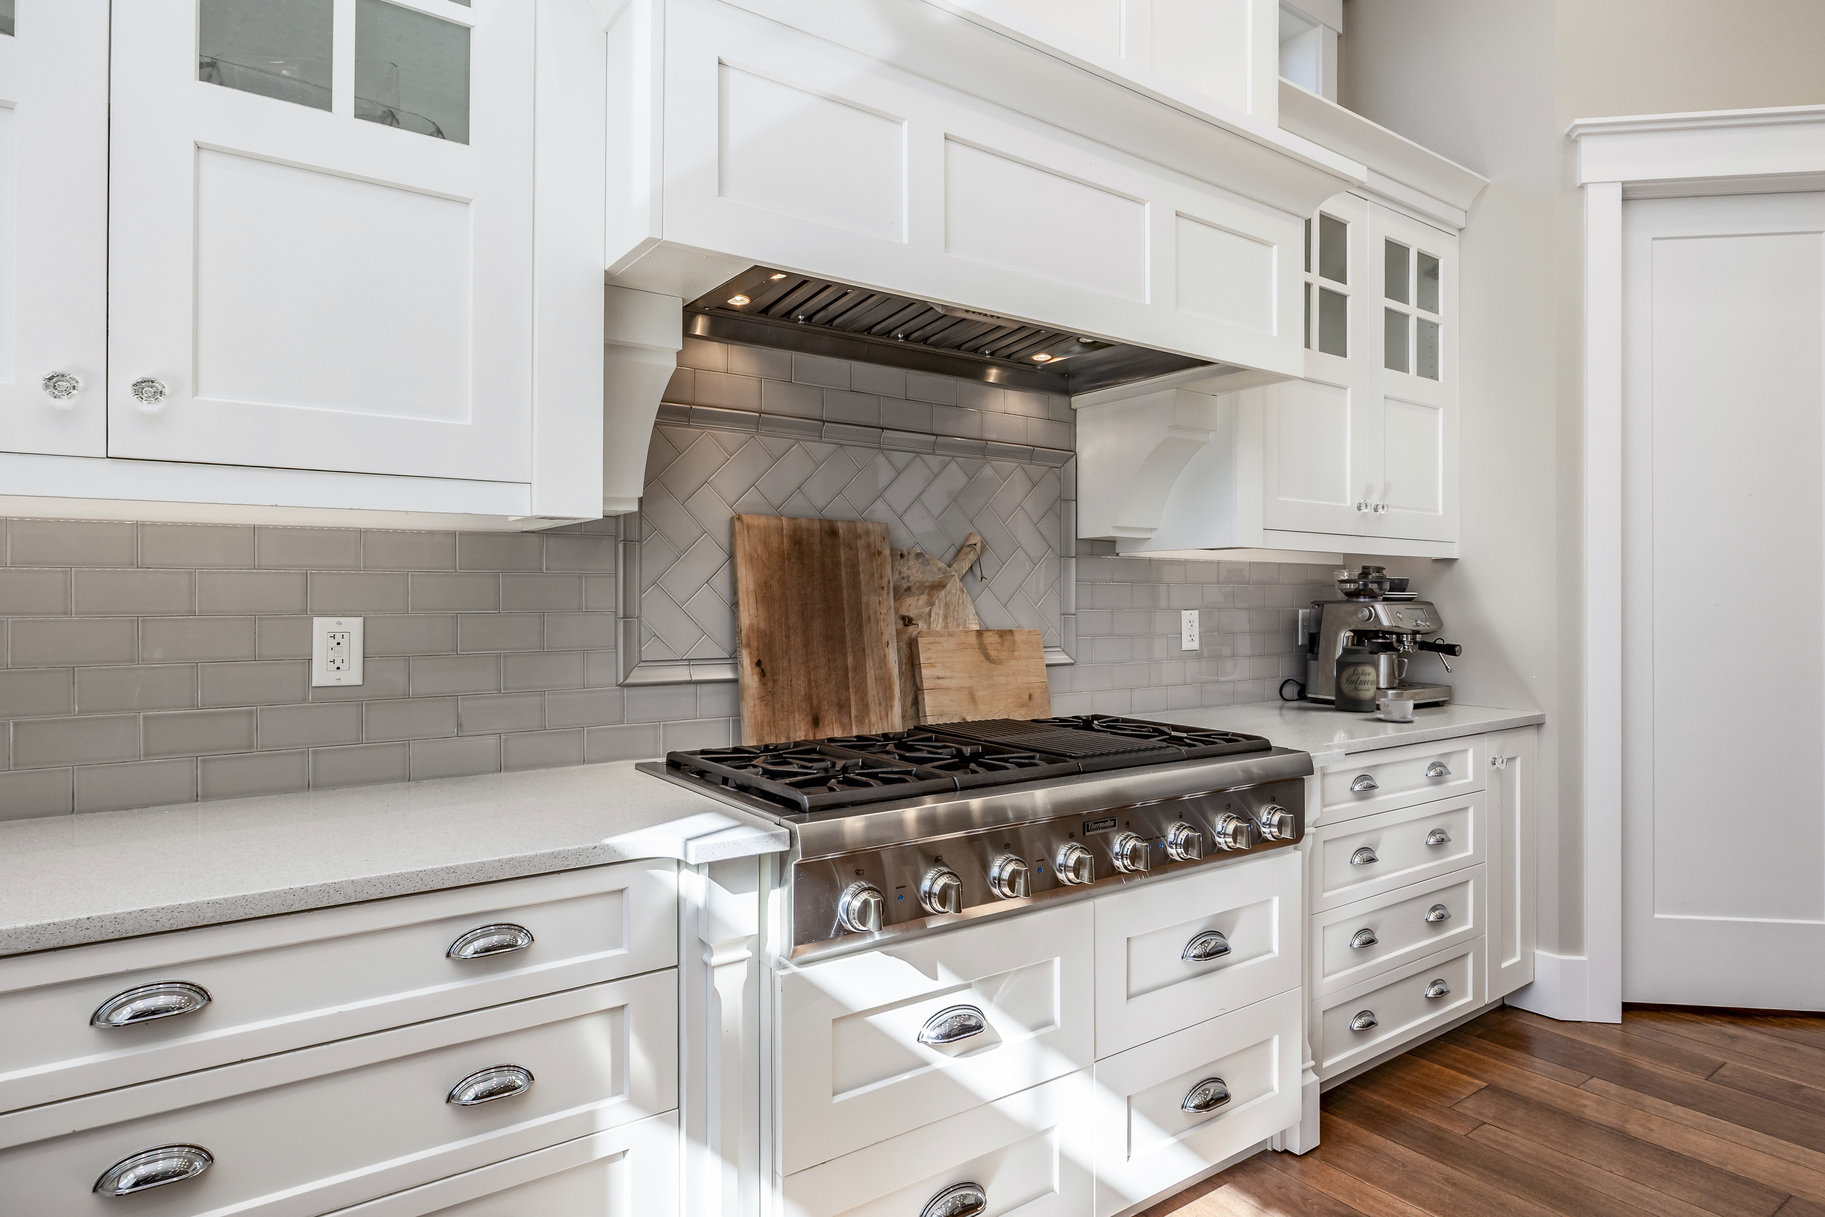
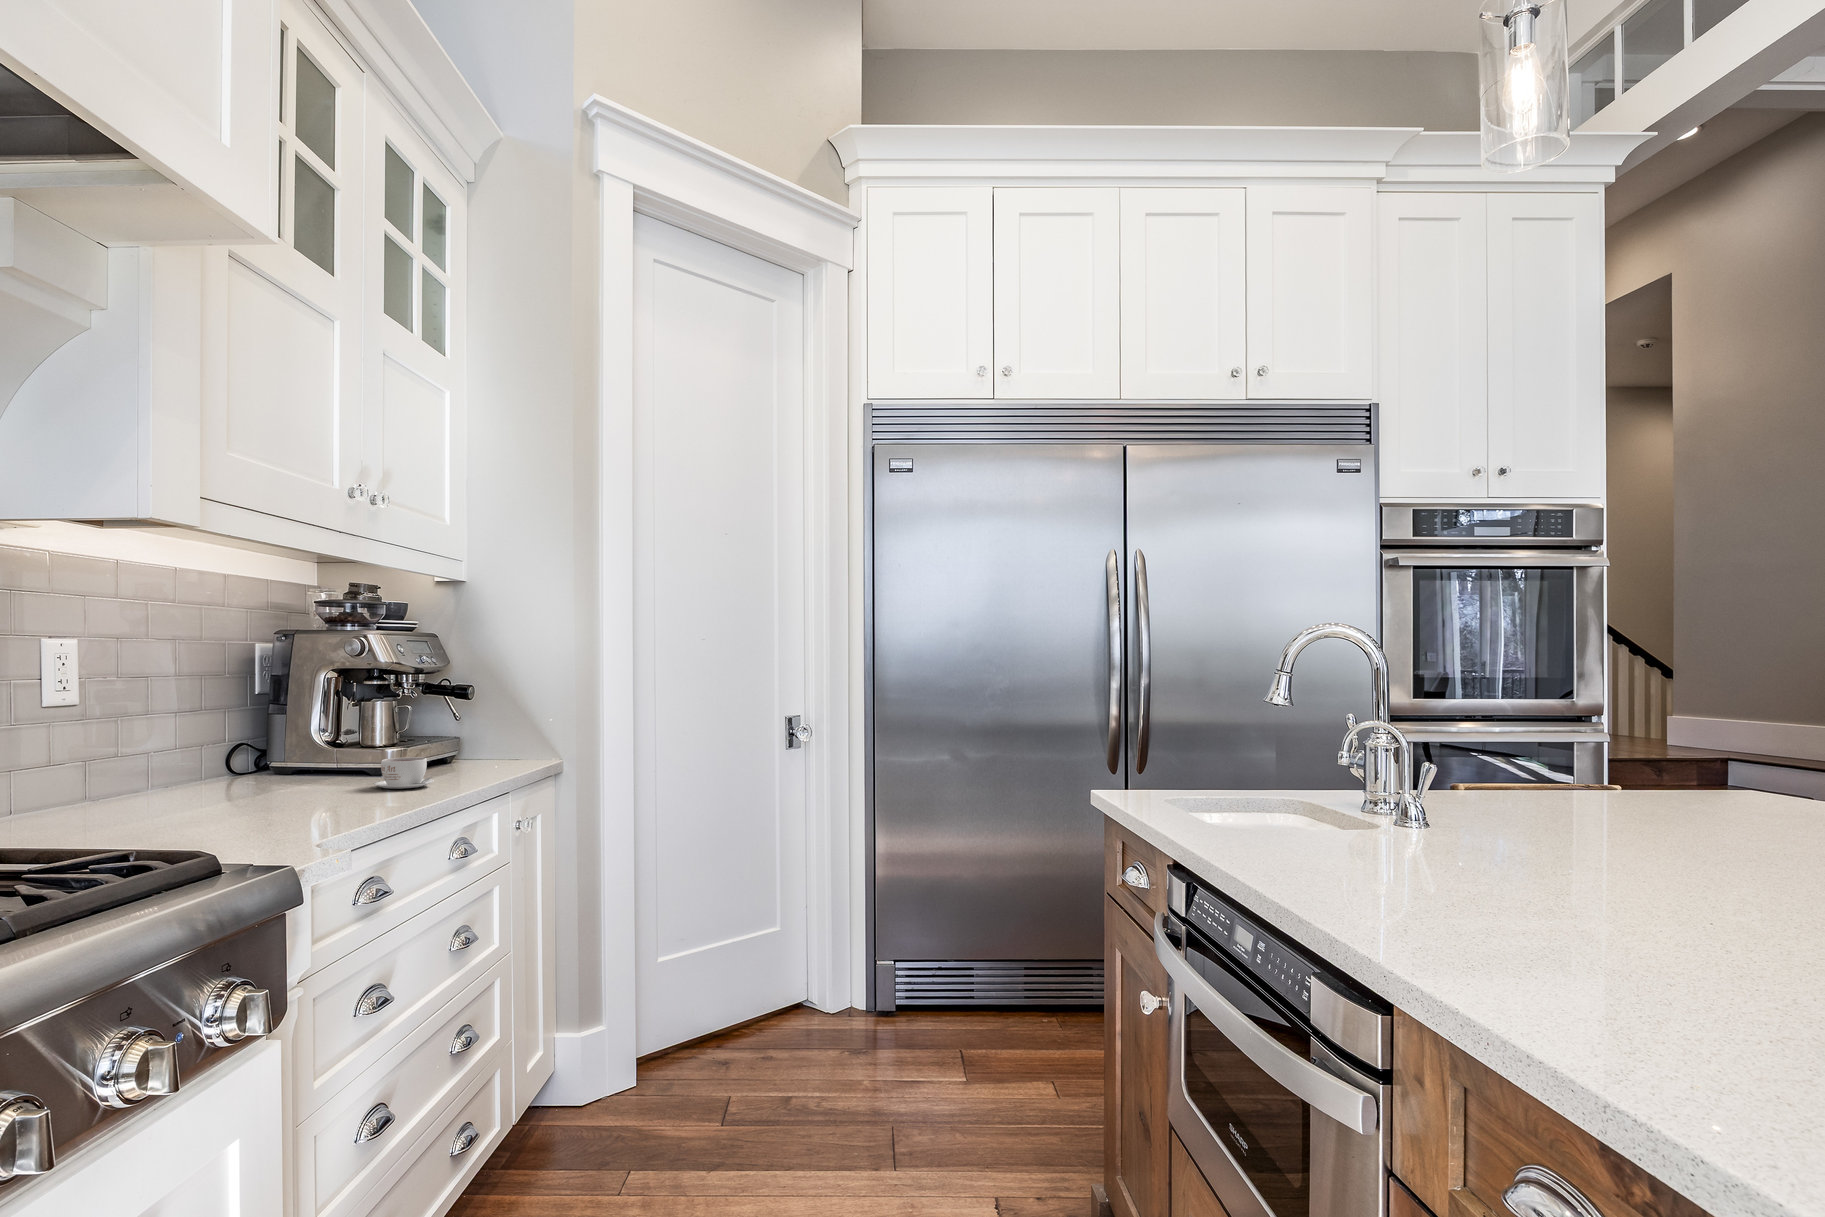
canister: present [1335,646,1376,711] -> none [311,691,372,780]

